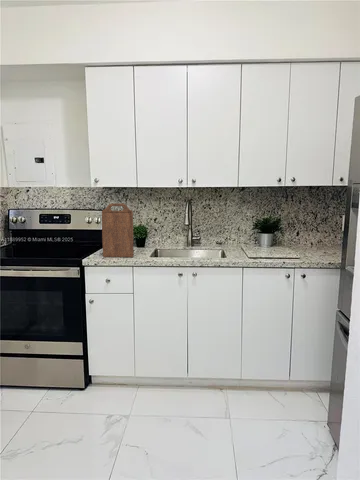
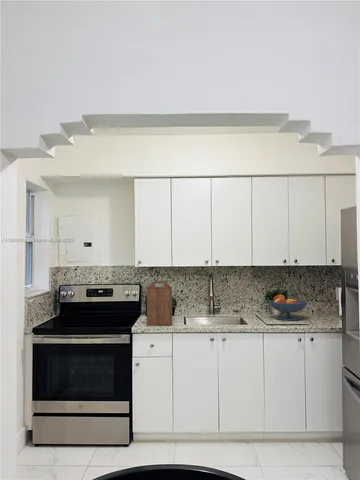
fruit bowl: none [257,222,304,253] -> present [269,295,308,320]

